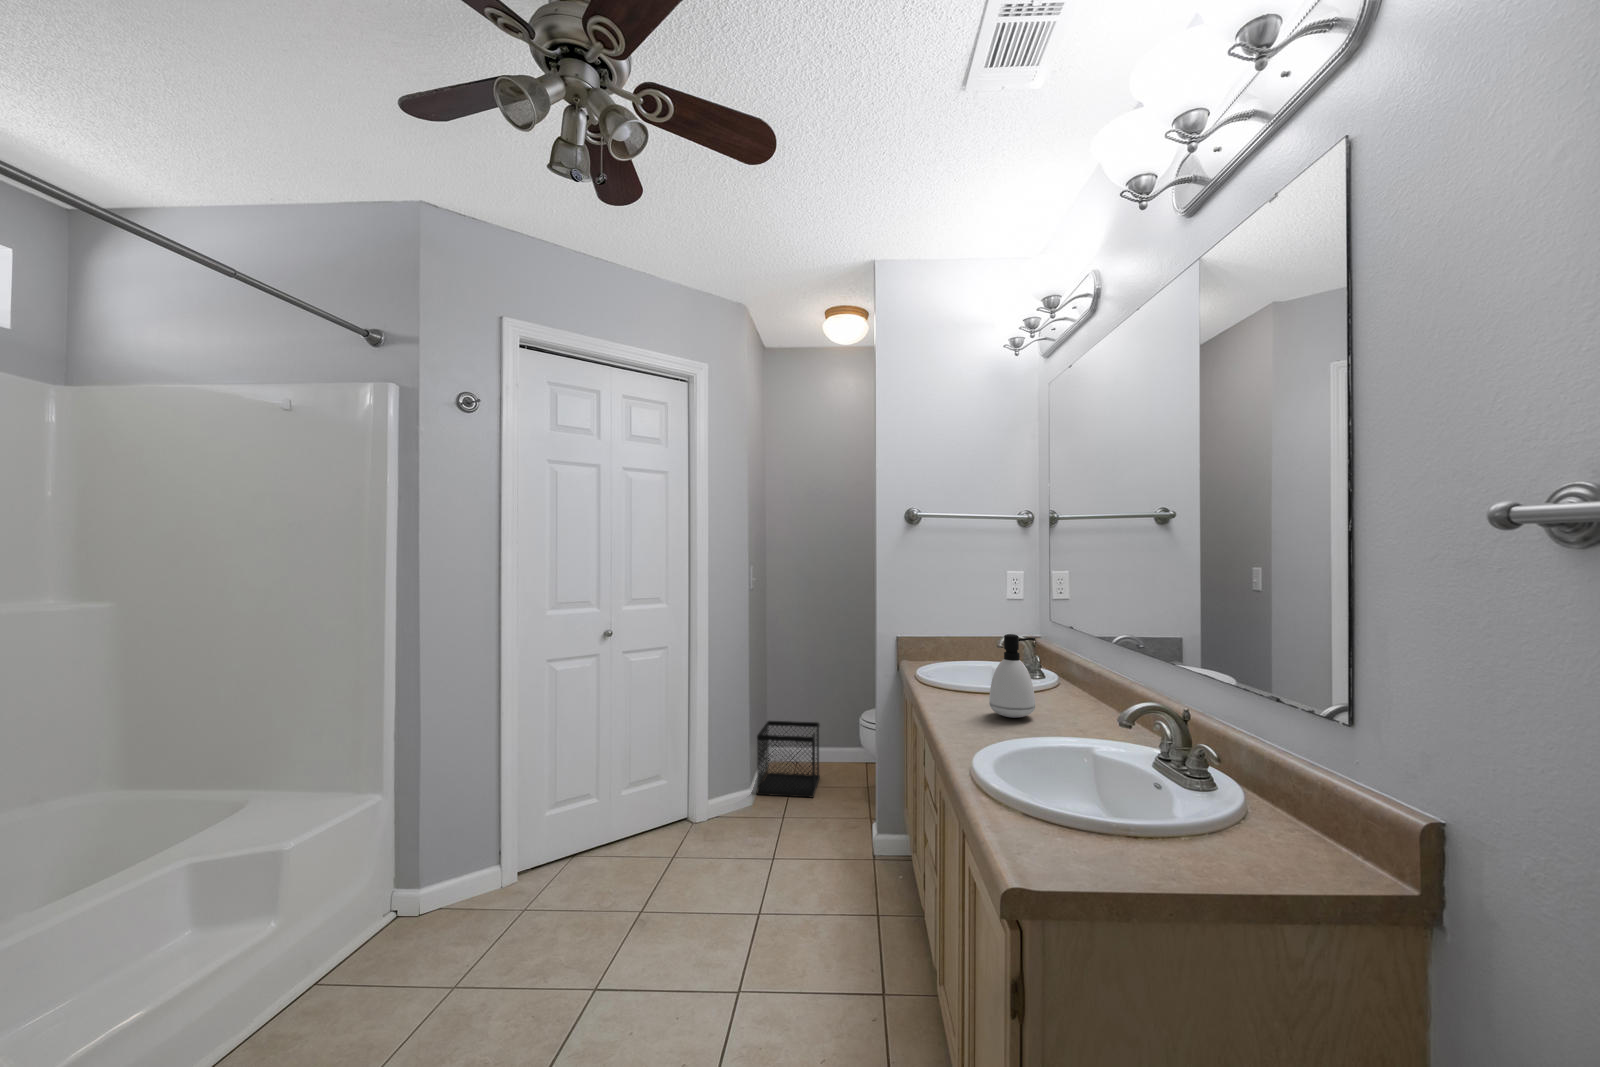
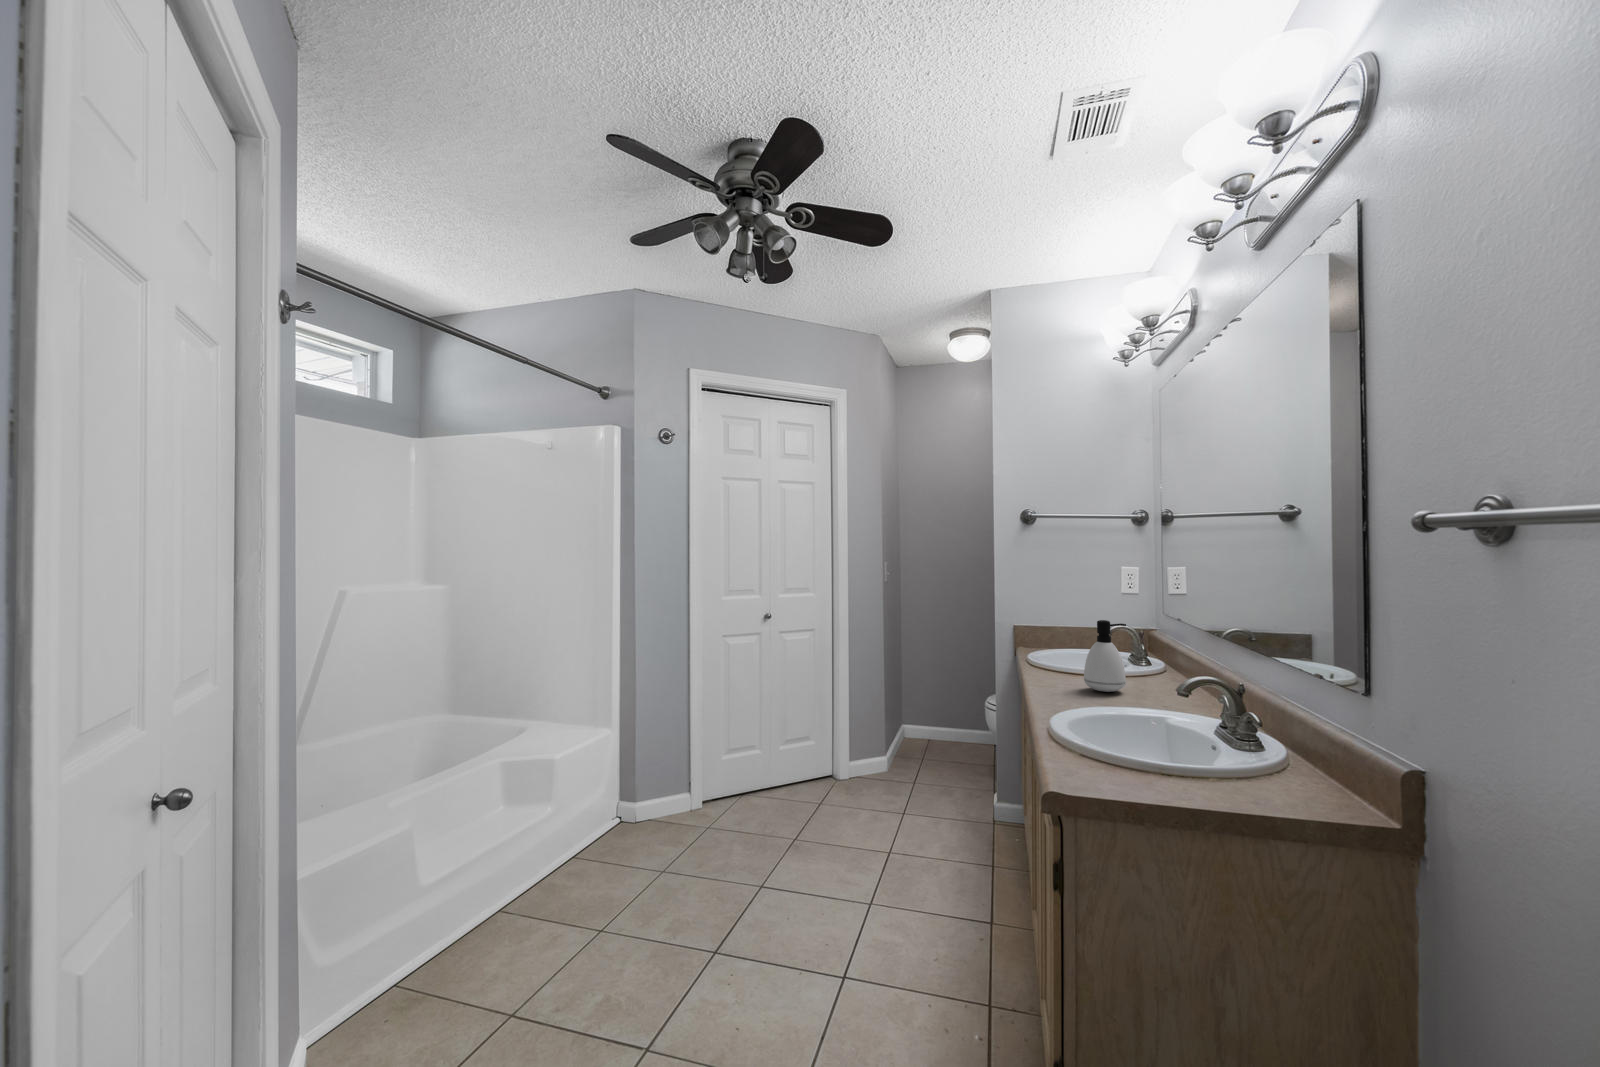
wastebasket: present [757,721,820,798] -> none [896,700,954,769]

